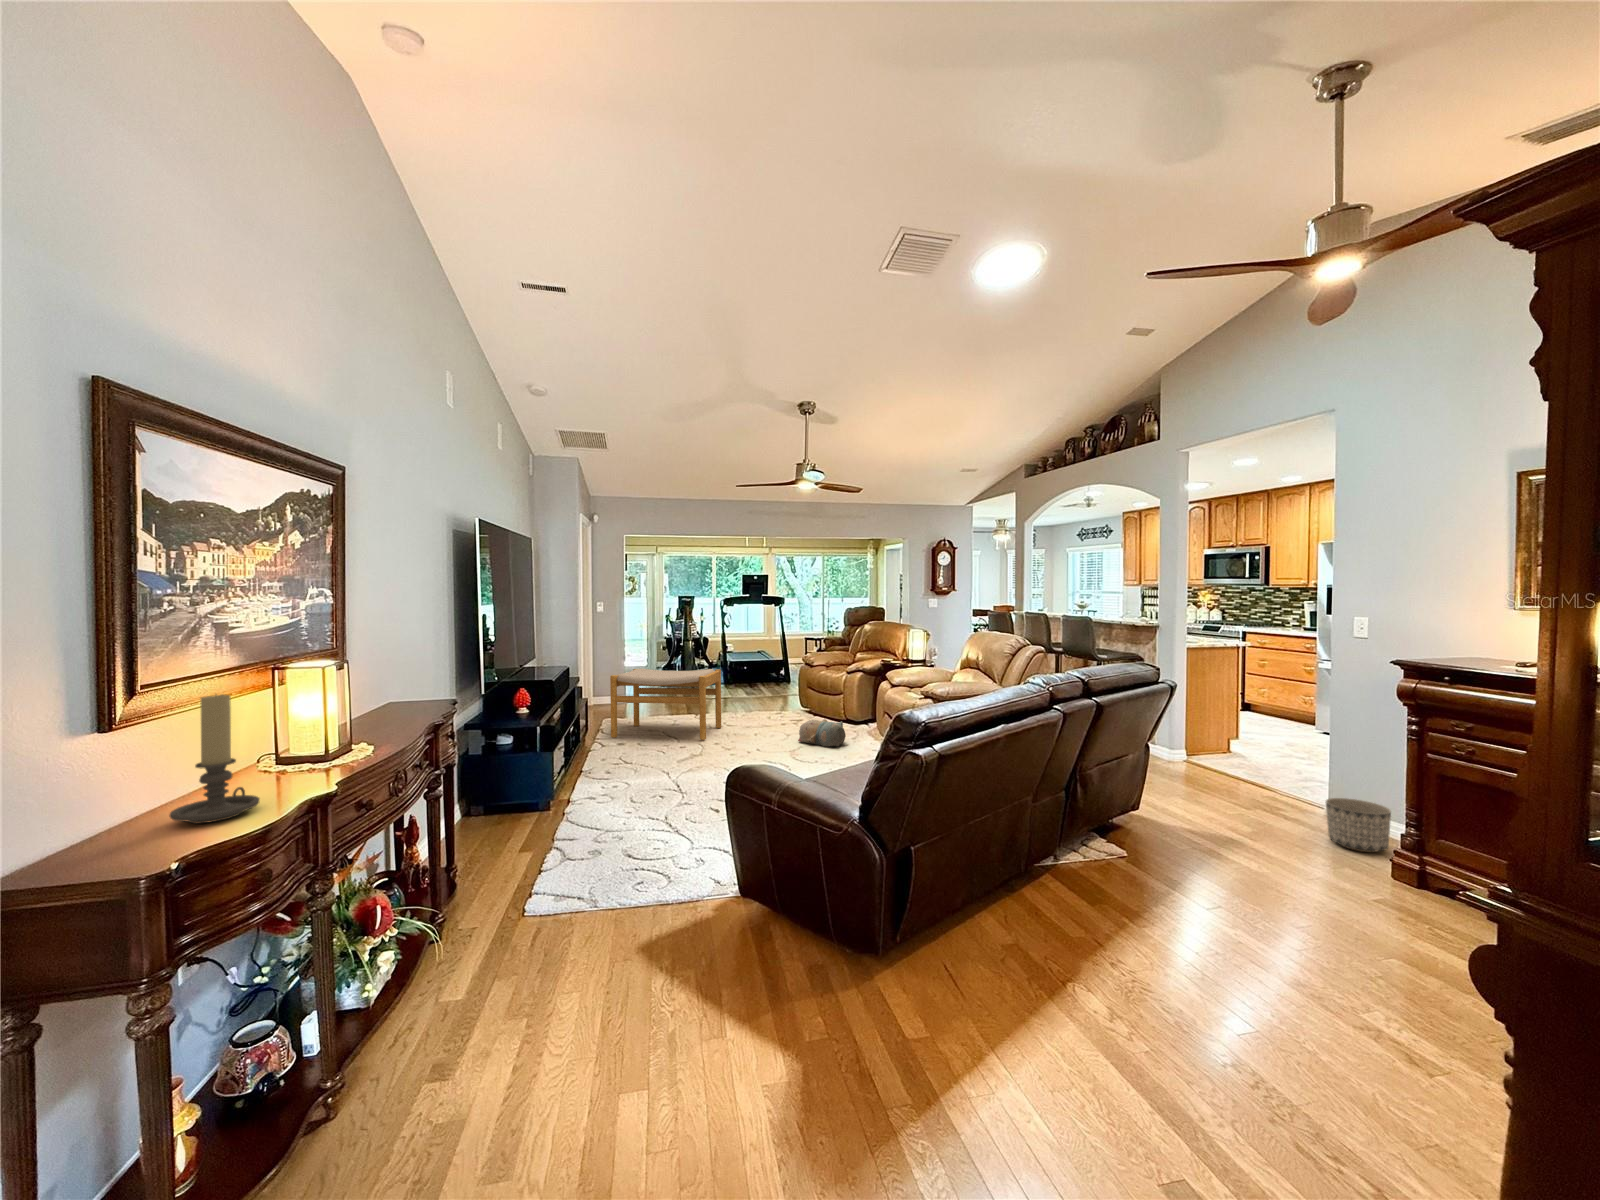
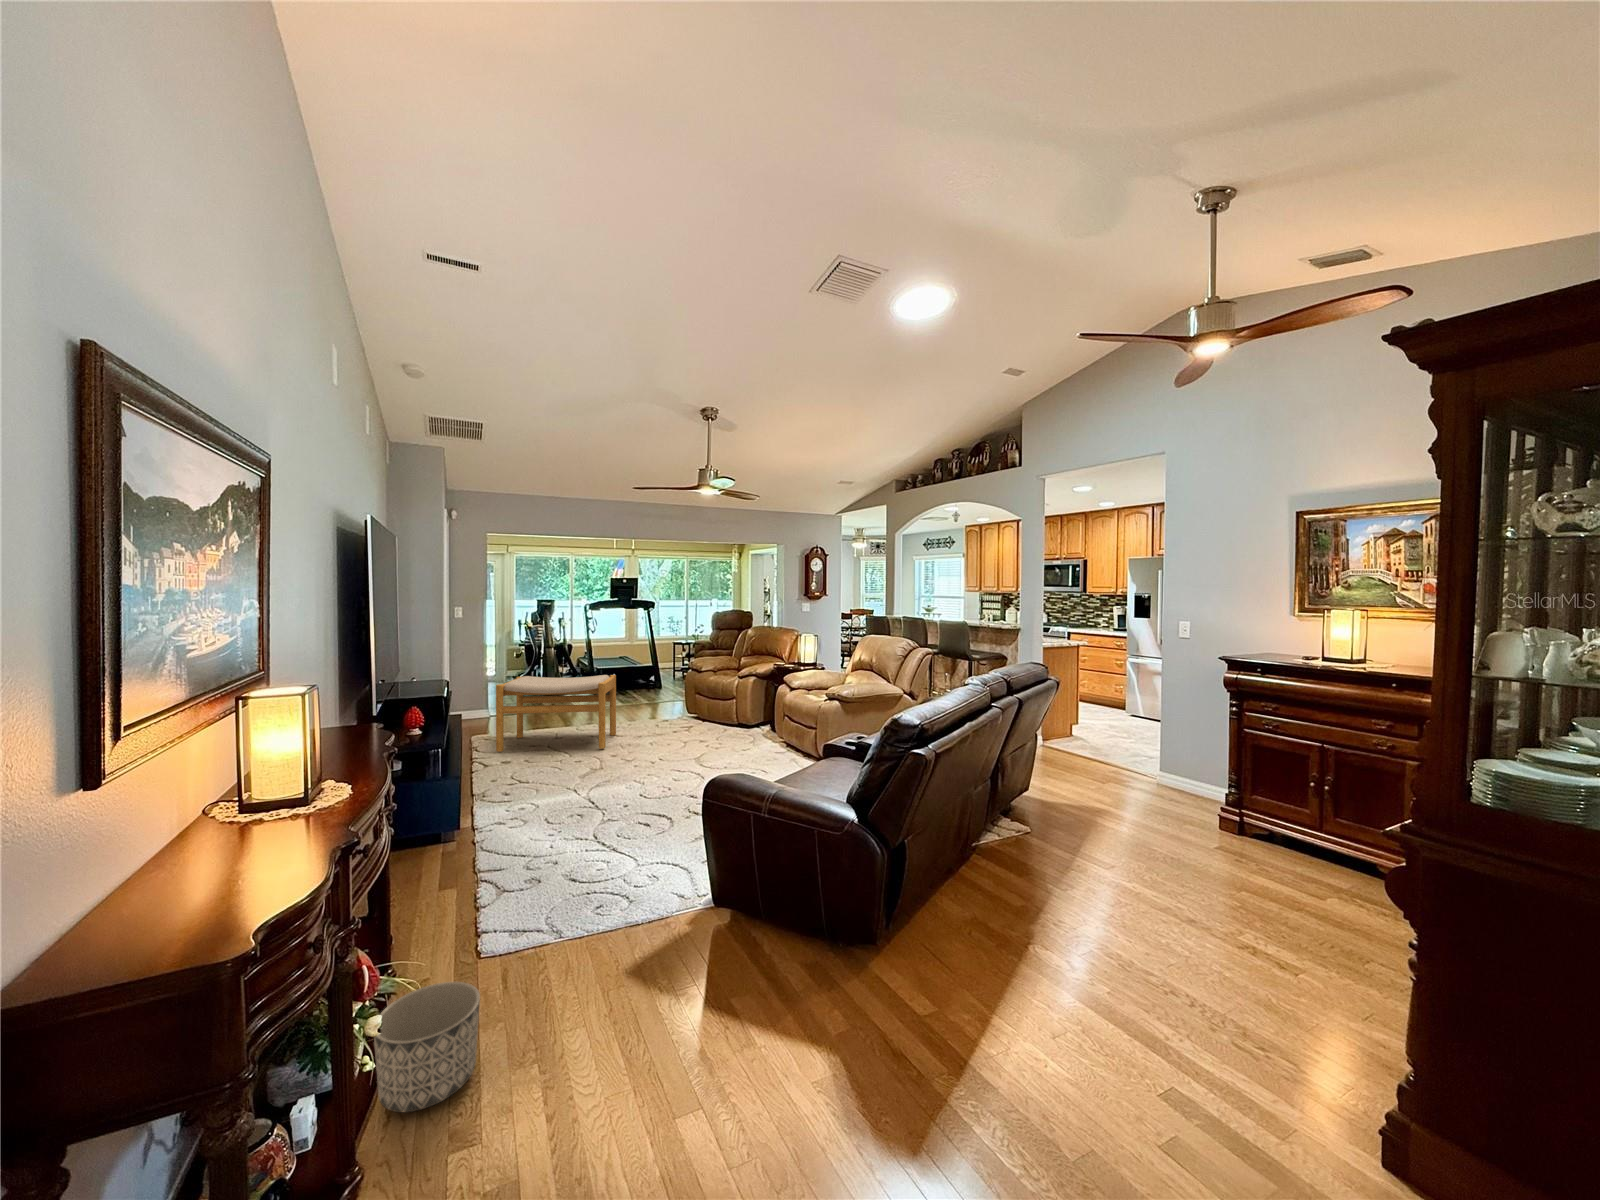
candle holder: present [169,694,260,823] -> none [182,735,291,896]
plush toy: present [798,719,846,746] -> none [702,722,750,748]
planter: present [1326,798,1391,852] -> present [374,982,480,1112]

